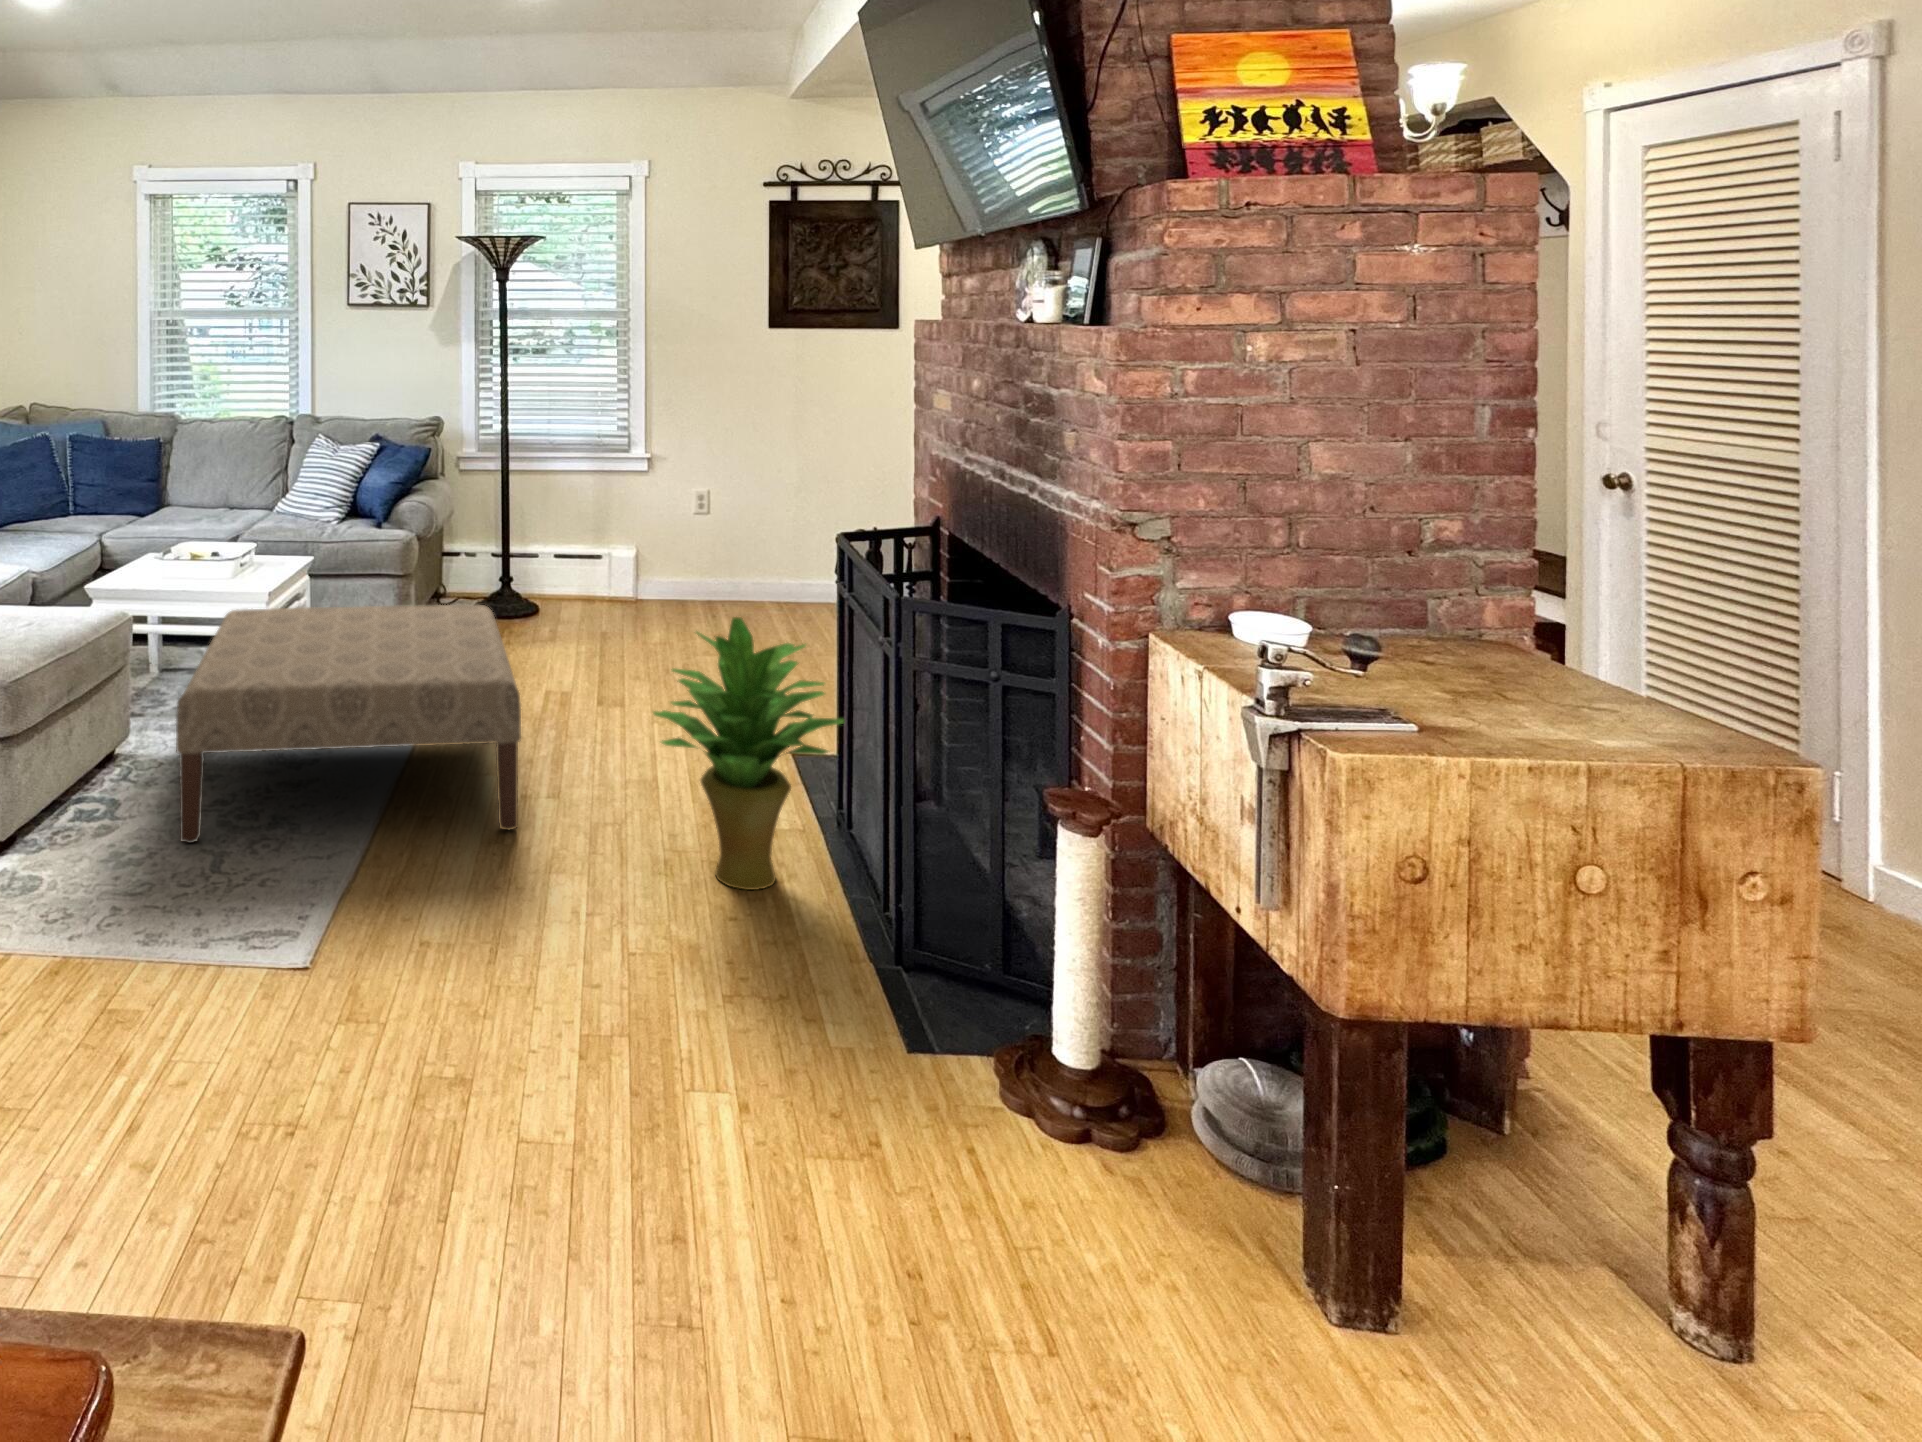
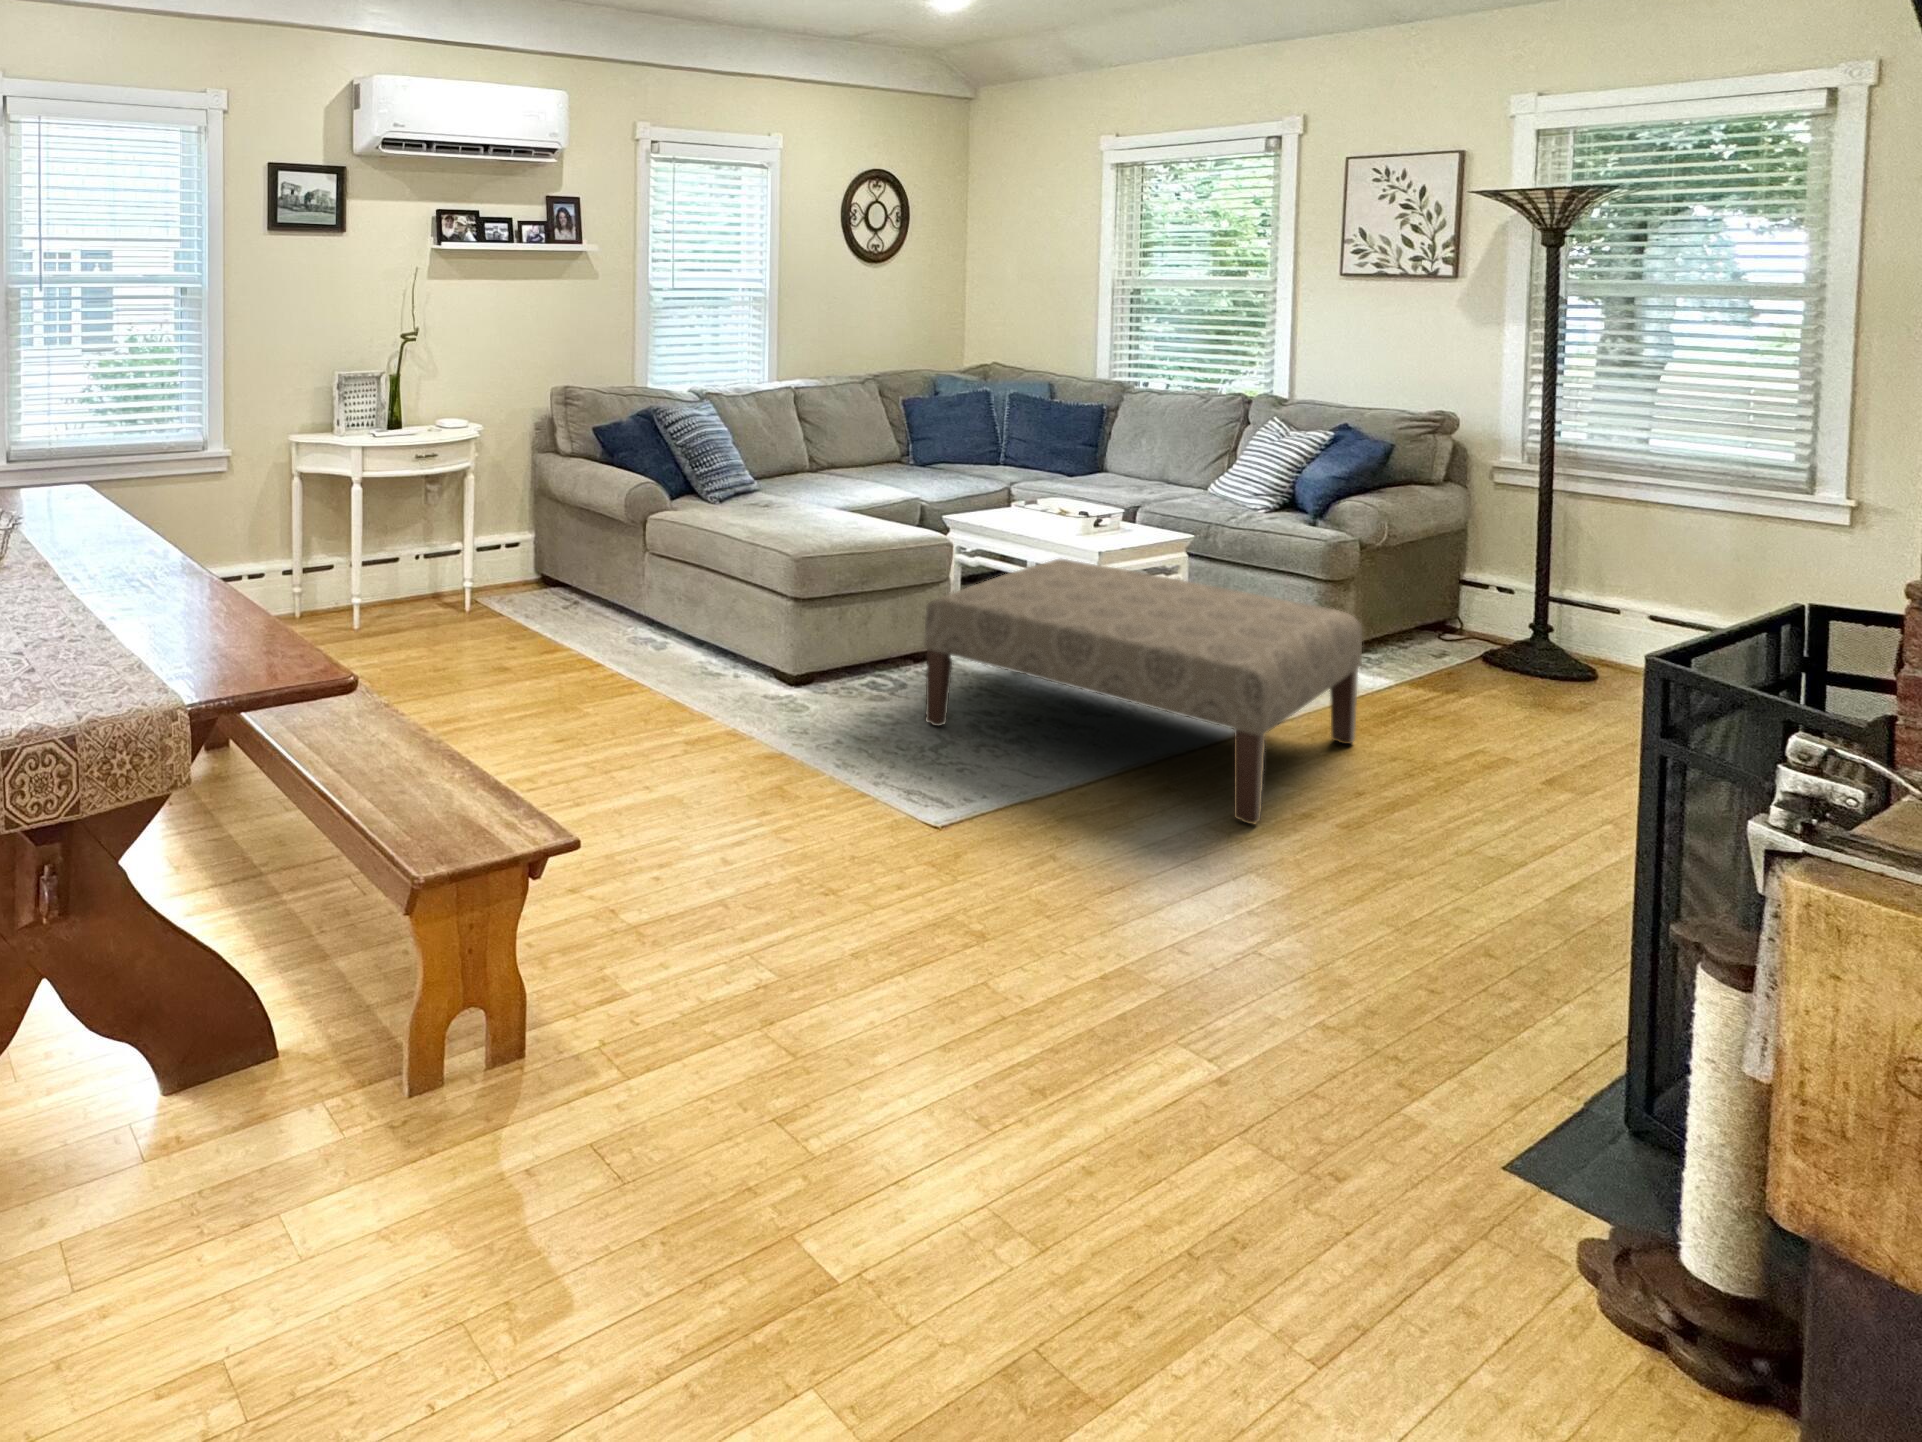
potted plant: present [654,617,844,890] -> none [1370,663,1685,988]

